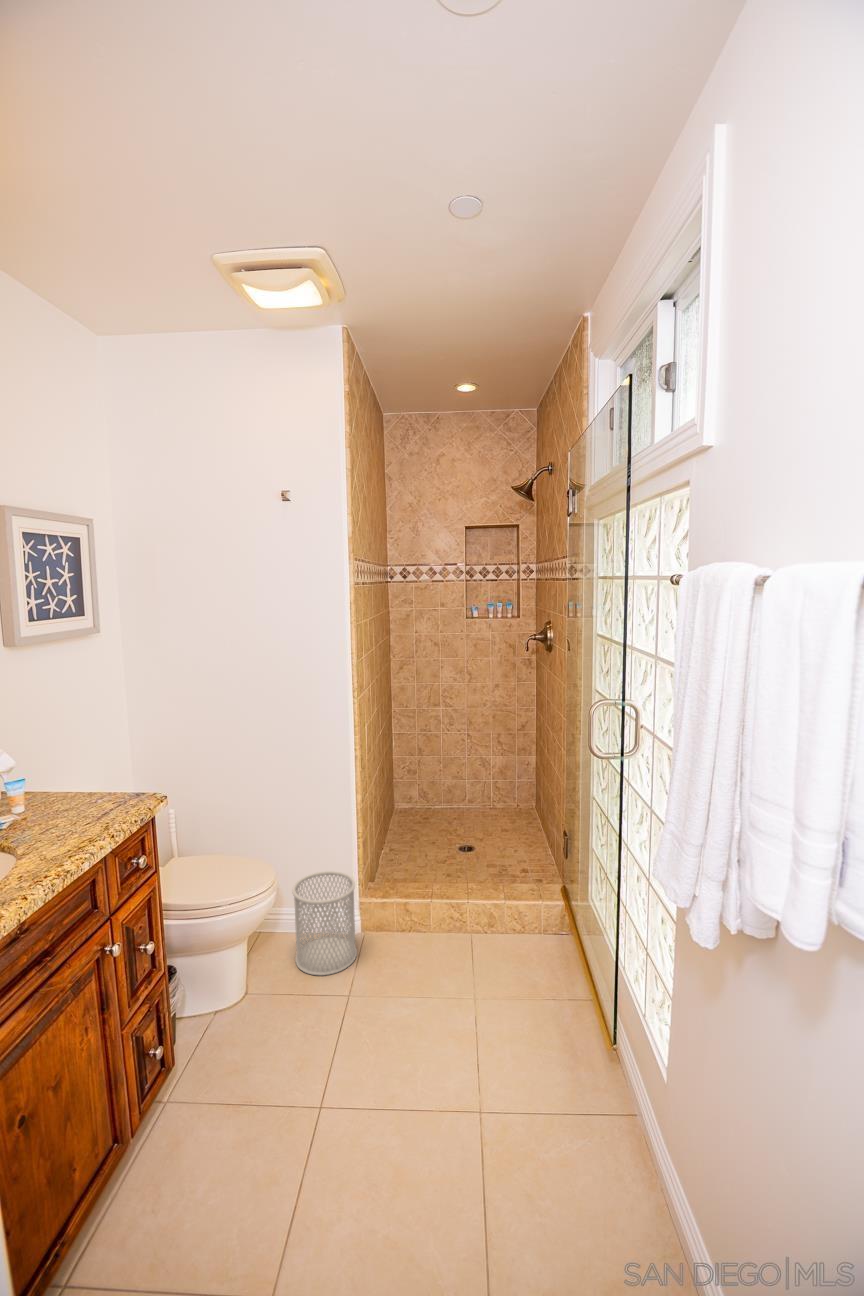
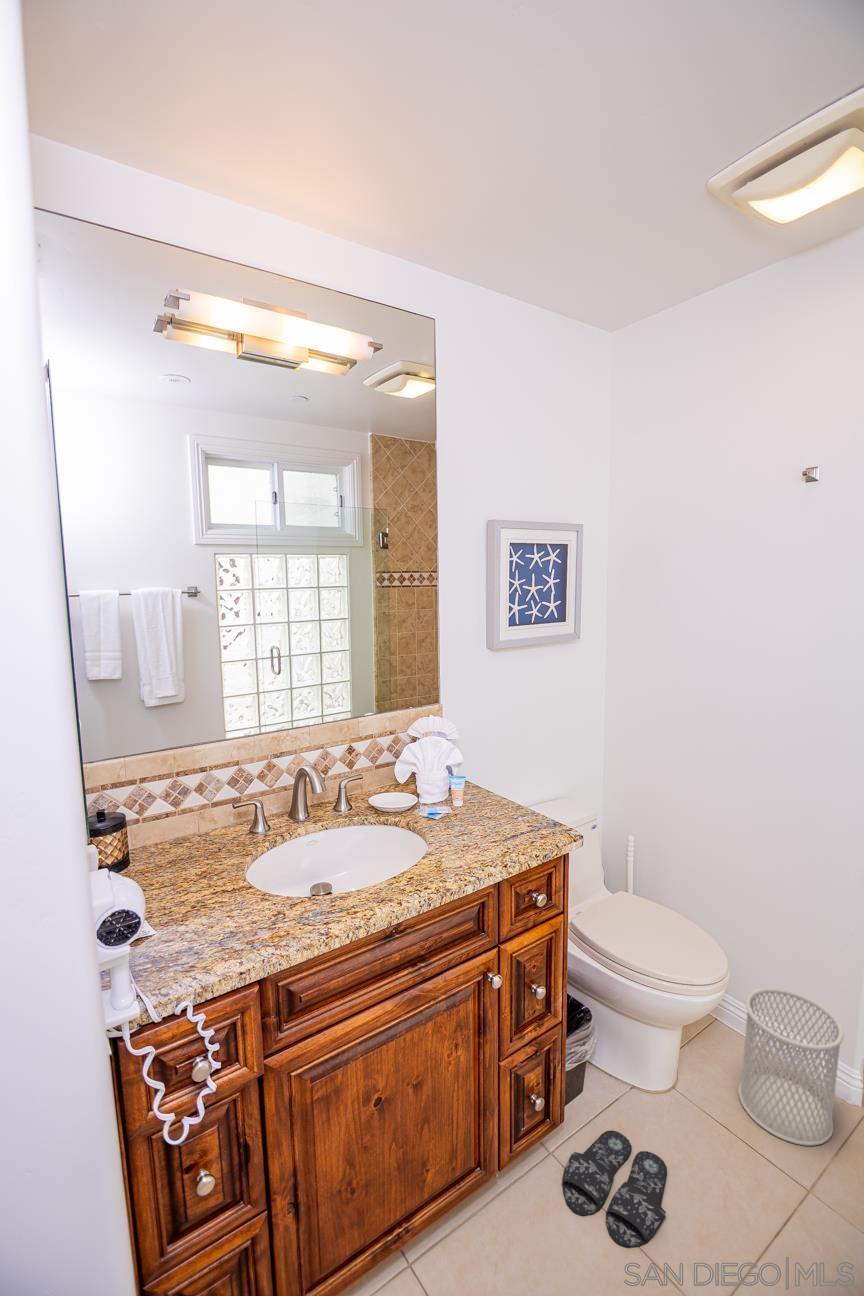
slippers: none [189,1038,276,1120] -> present [562,1130,667,1248]

